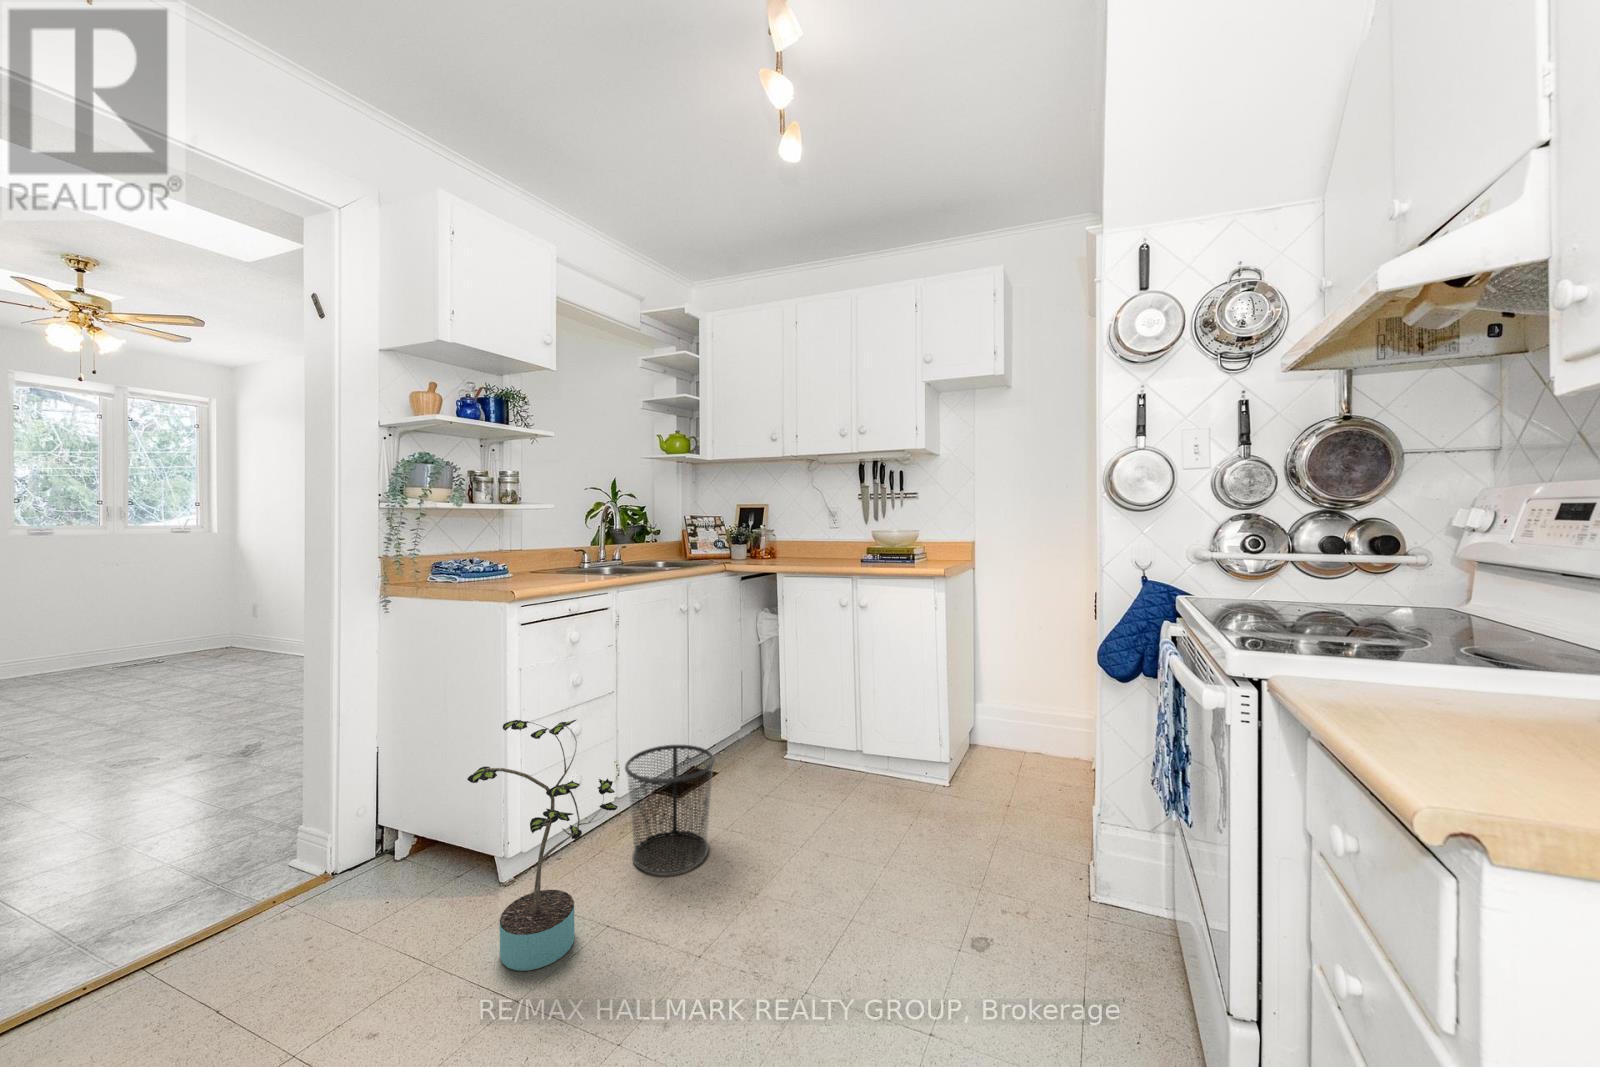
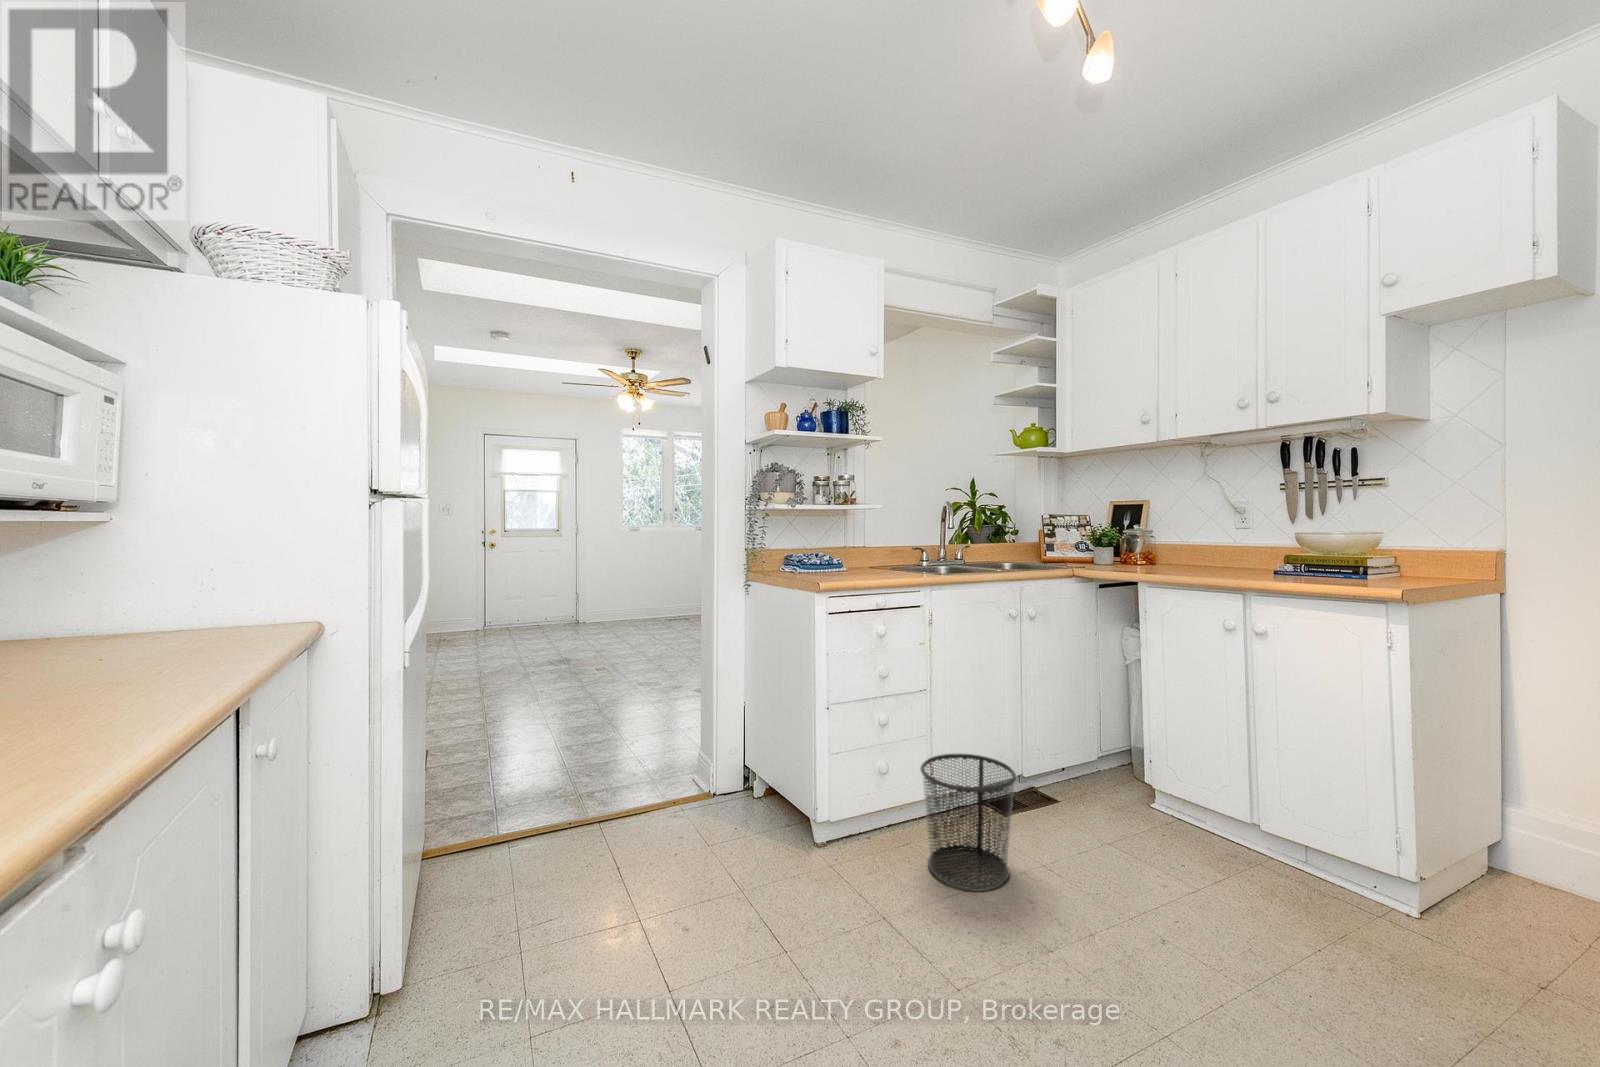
potted plant: present [467,720,618,971] -> none [761,695,887,921]

